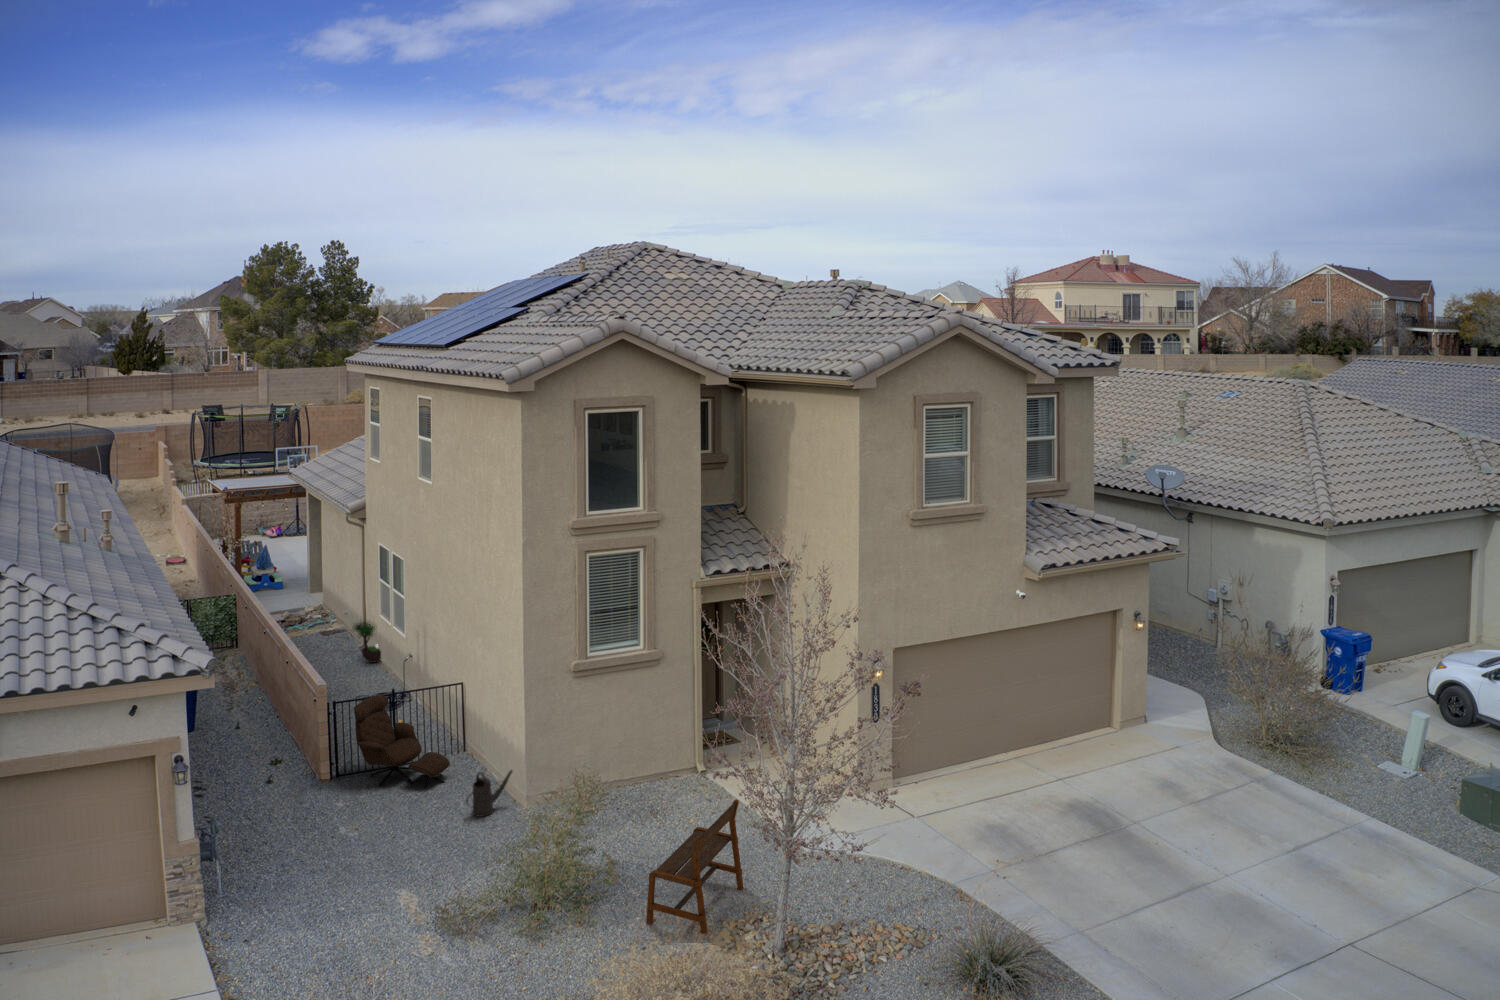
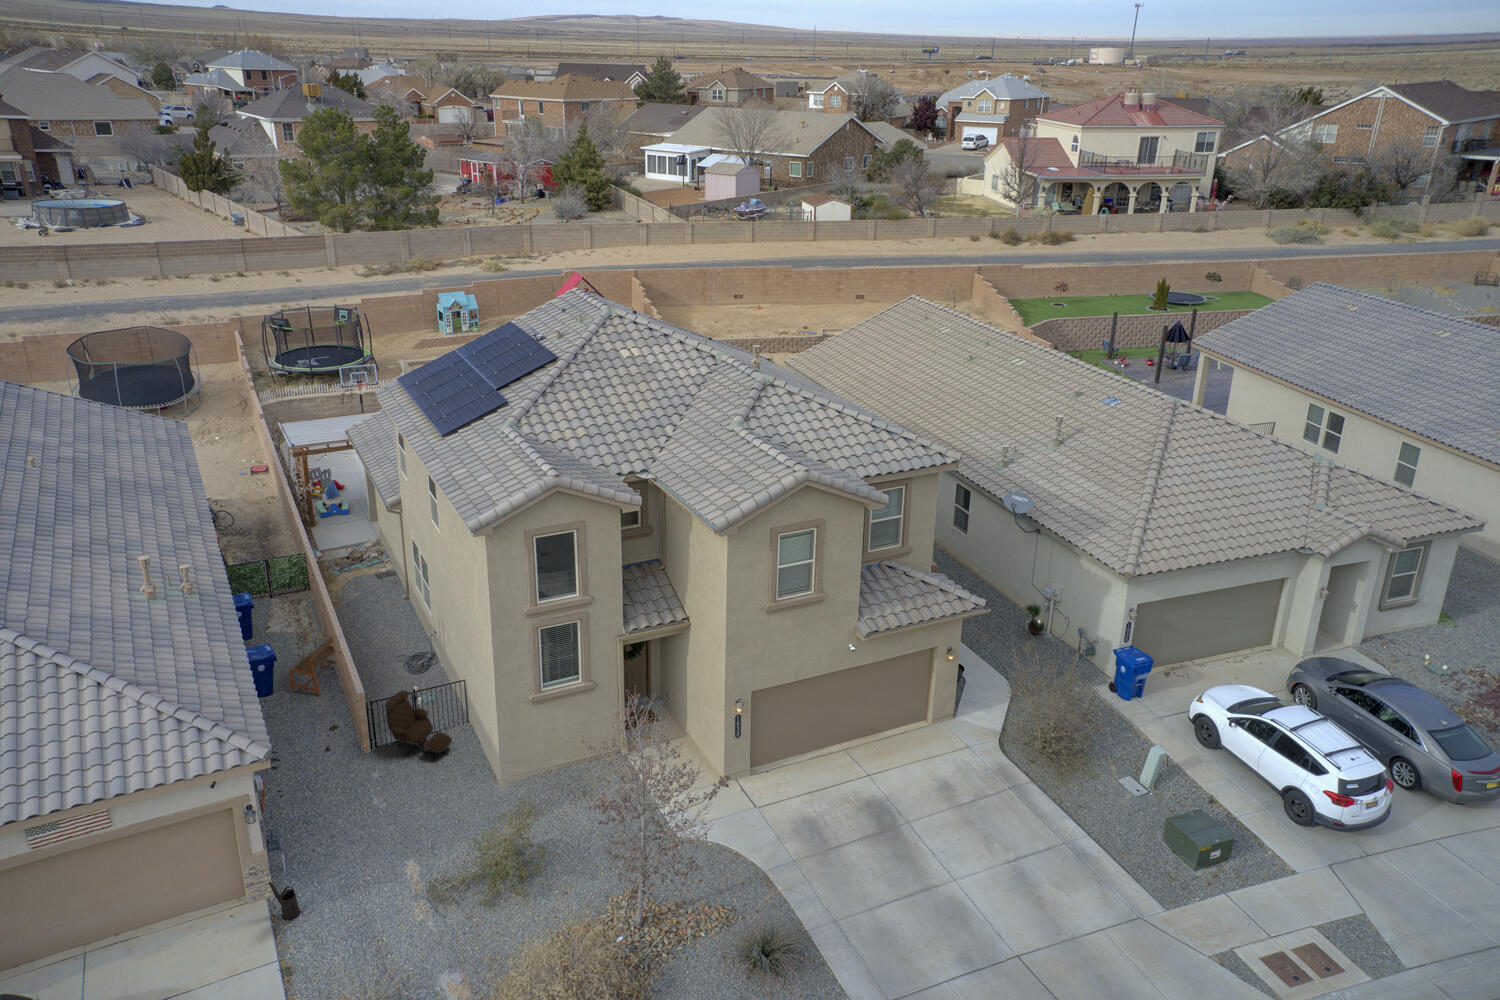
potted tree: present [353,621,381,663] -> present [1025,605,1044,634]
watering can: present [466,770,512,817] -> present [269,882,300,920]
bench: present [646,799,743,933] -> present [289,637,336,696]

